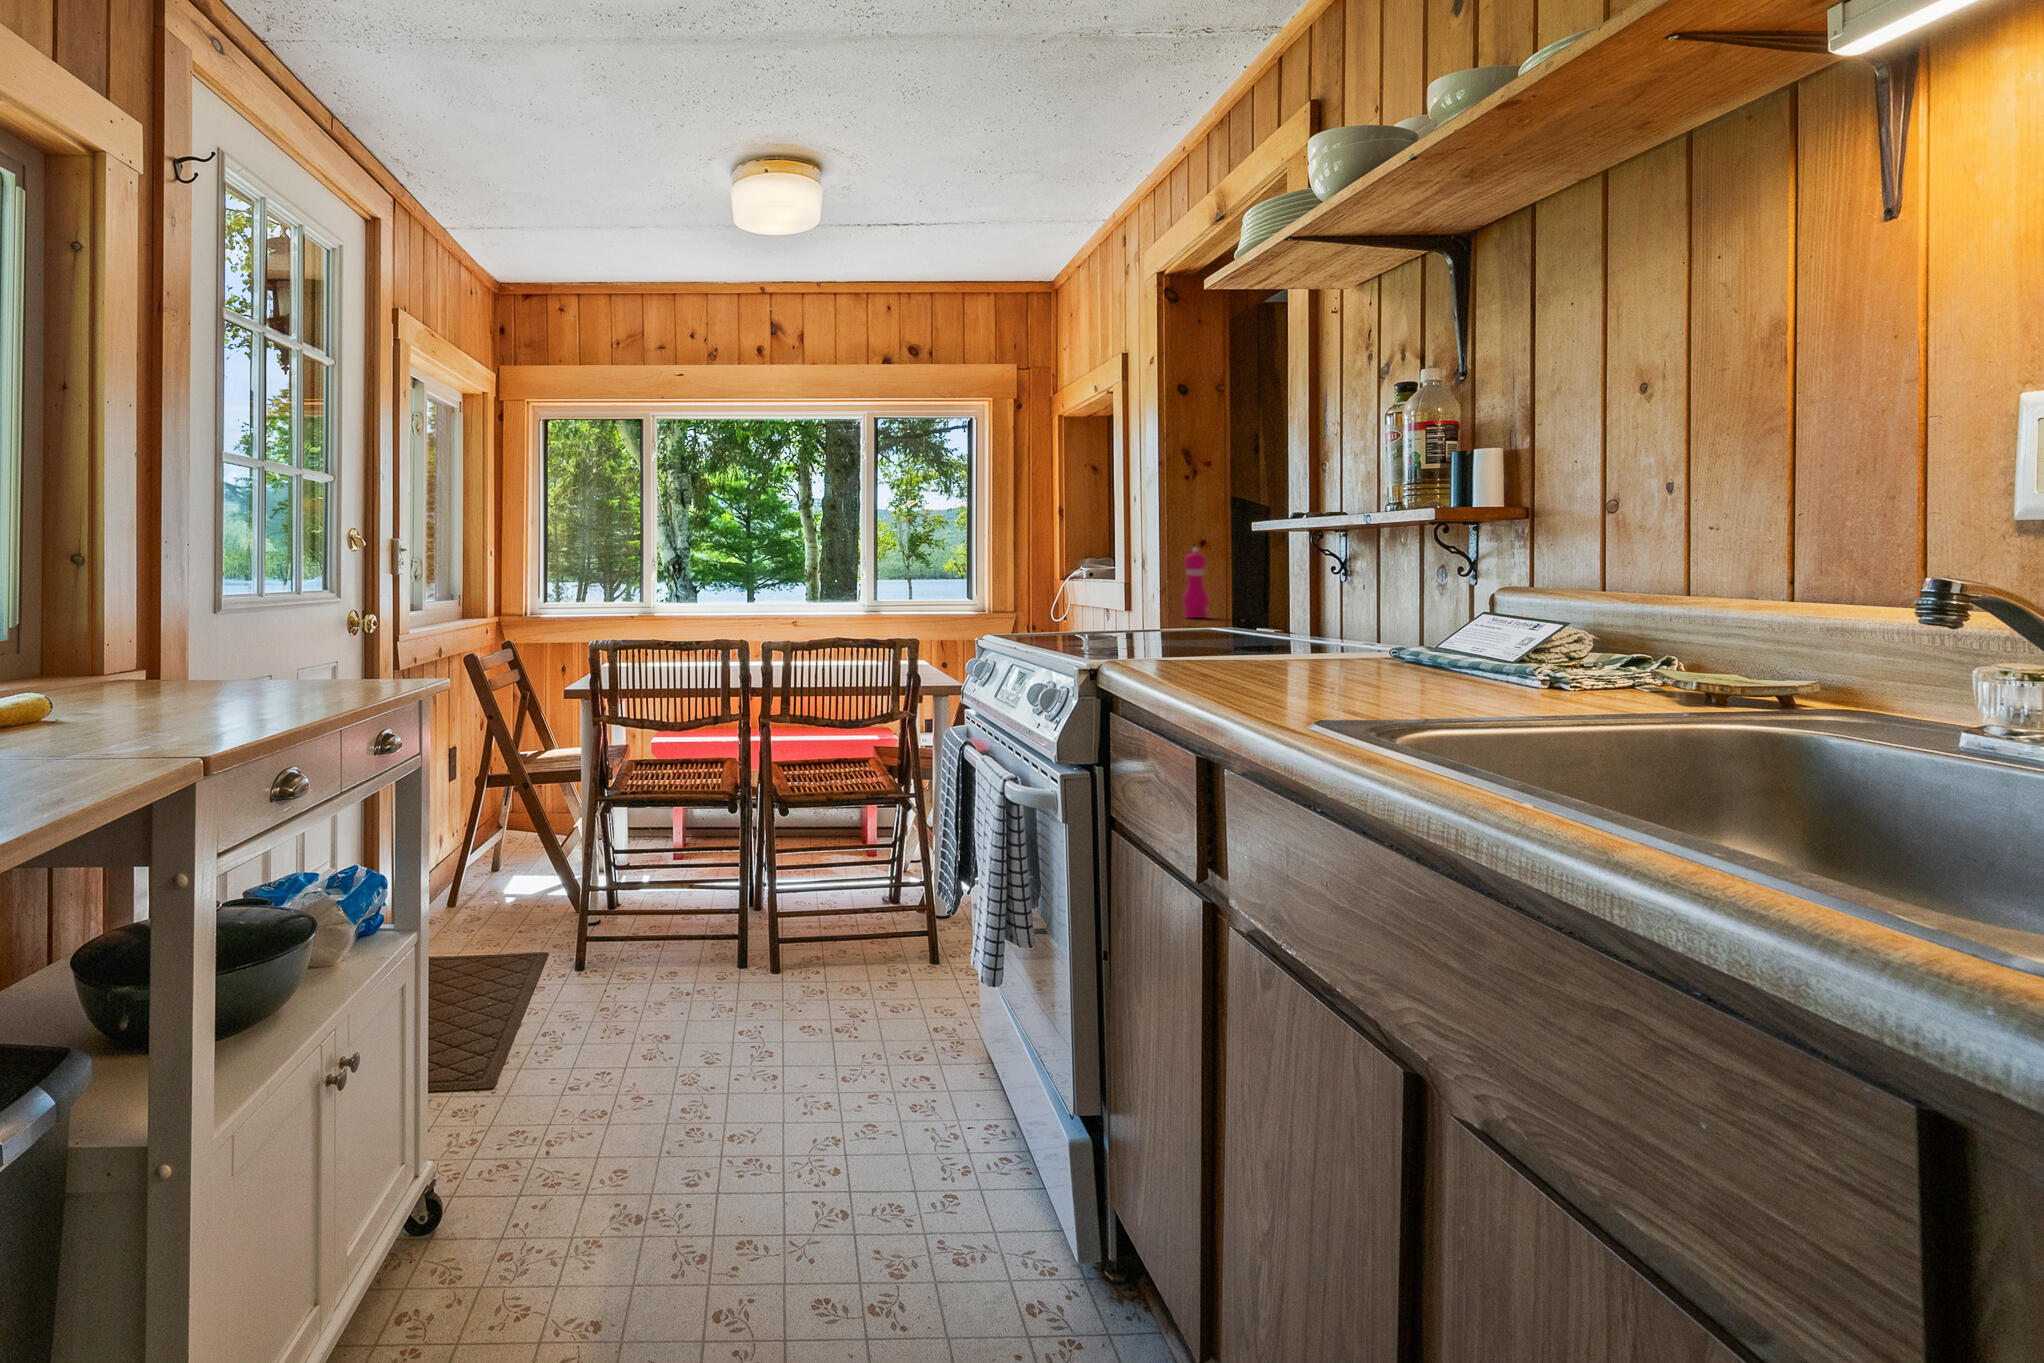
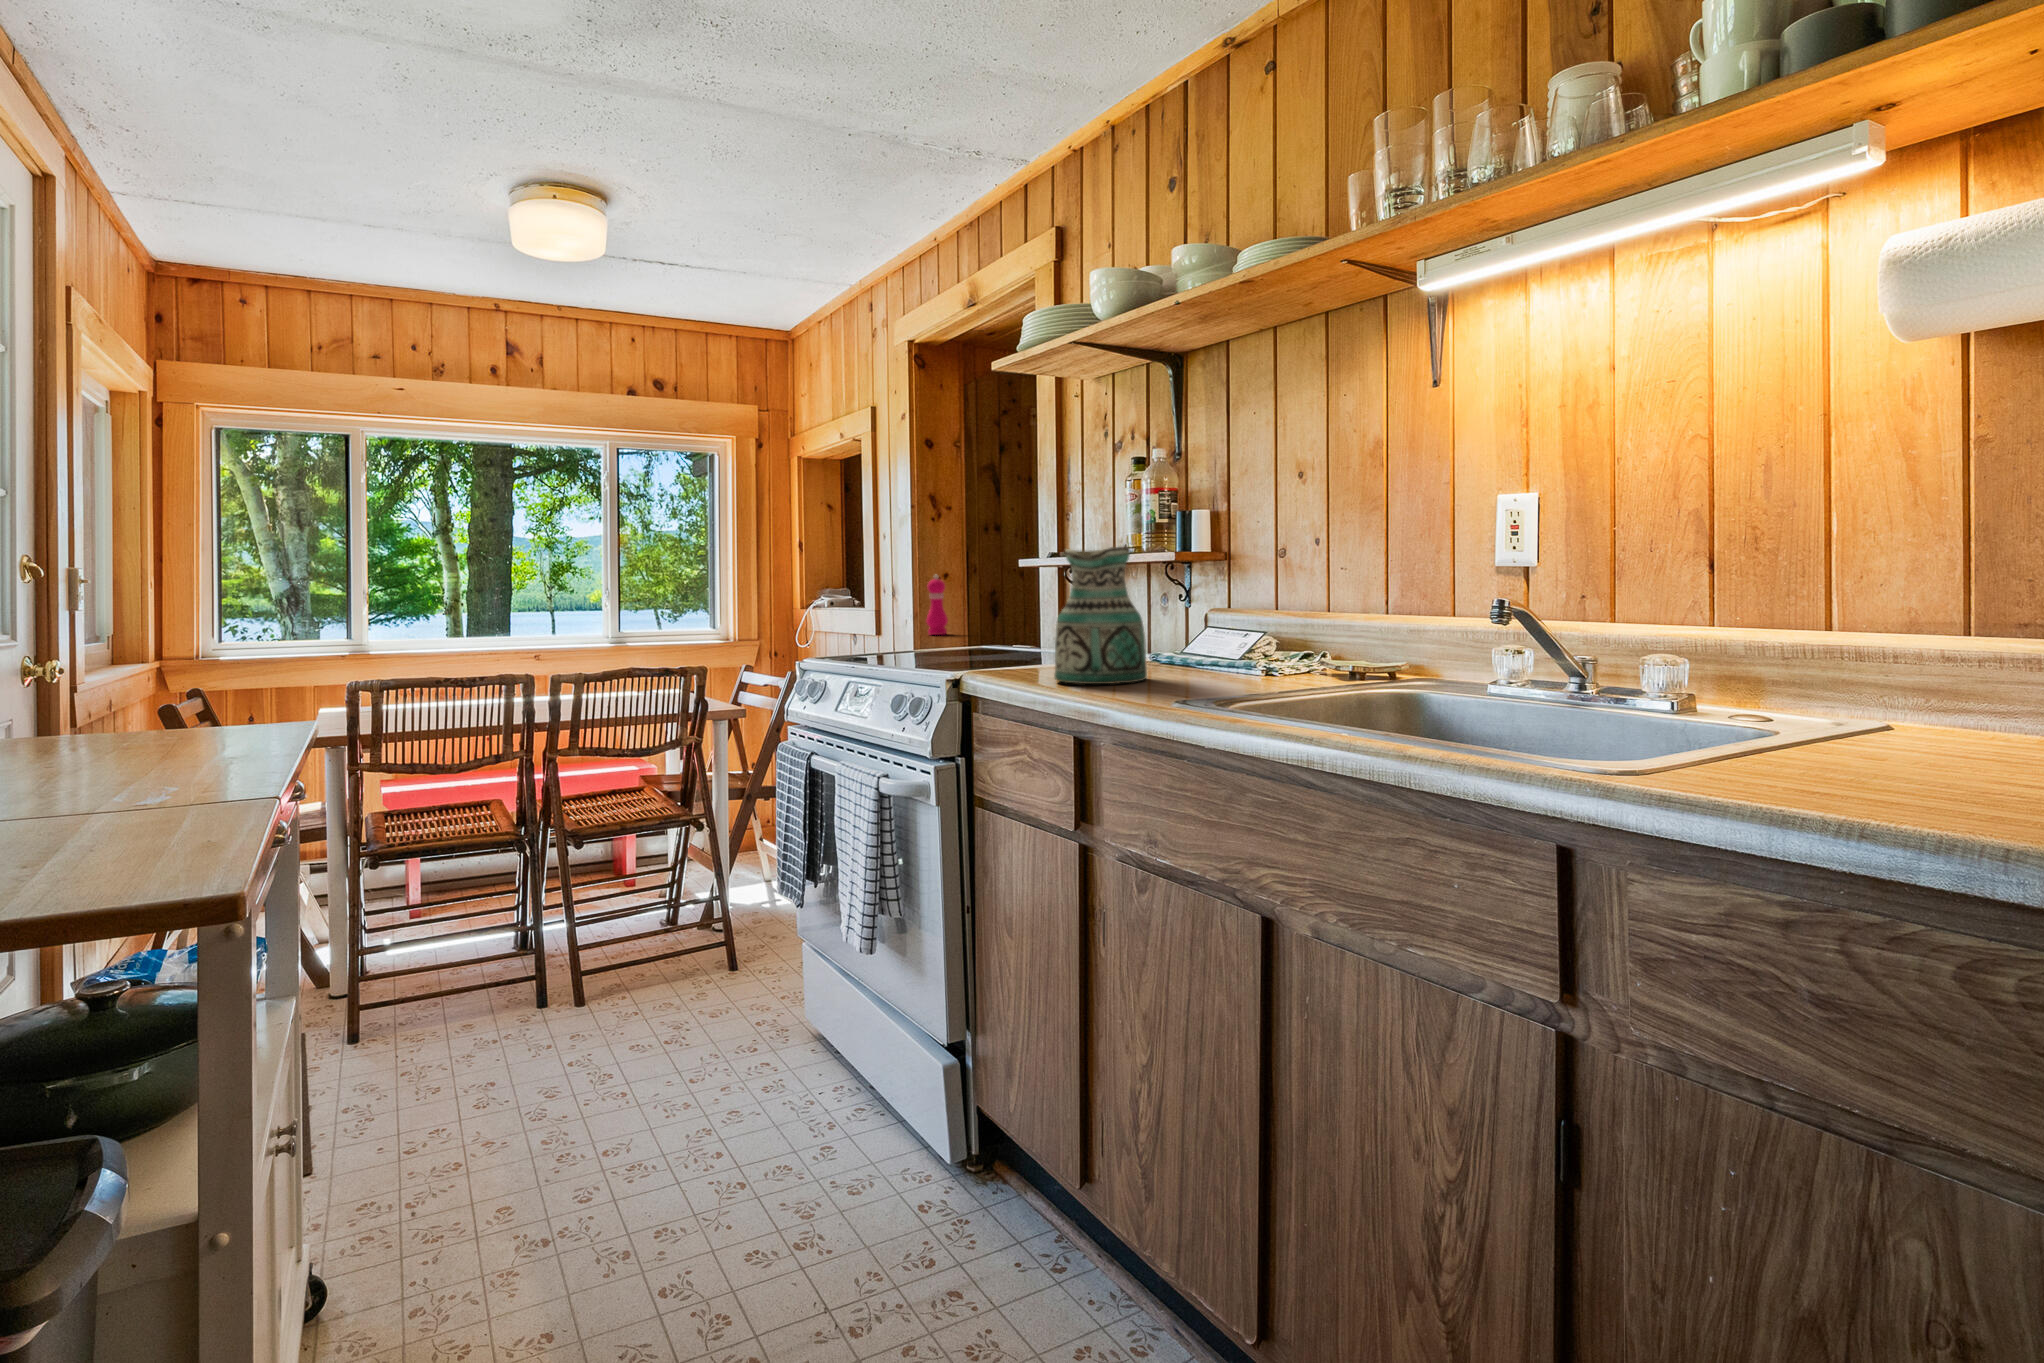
ceramic pitcher: none [1232,494,1365,678] -> present [1054,547,1147,684]

